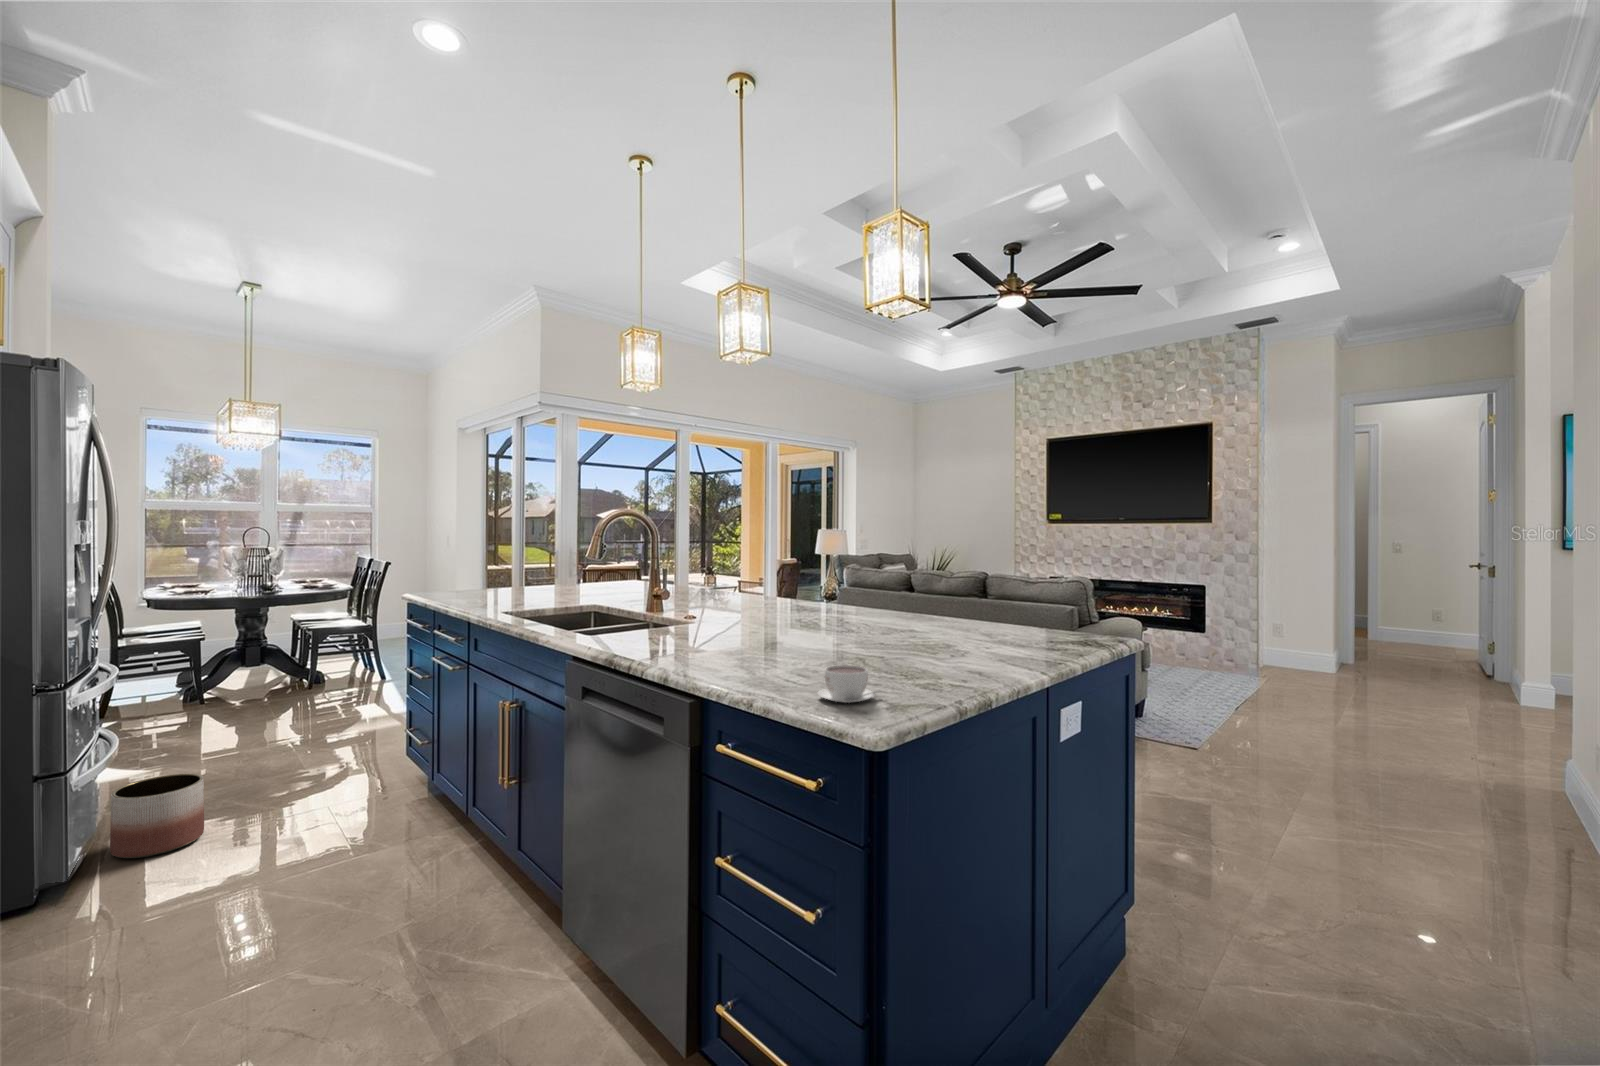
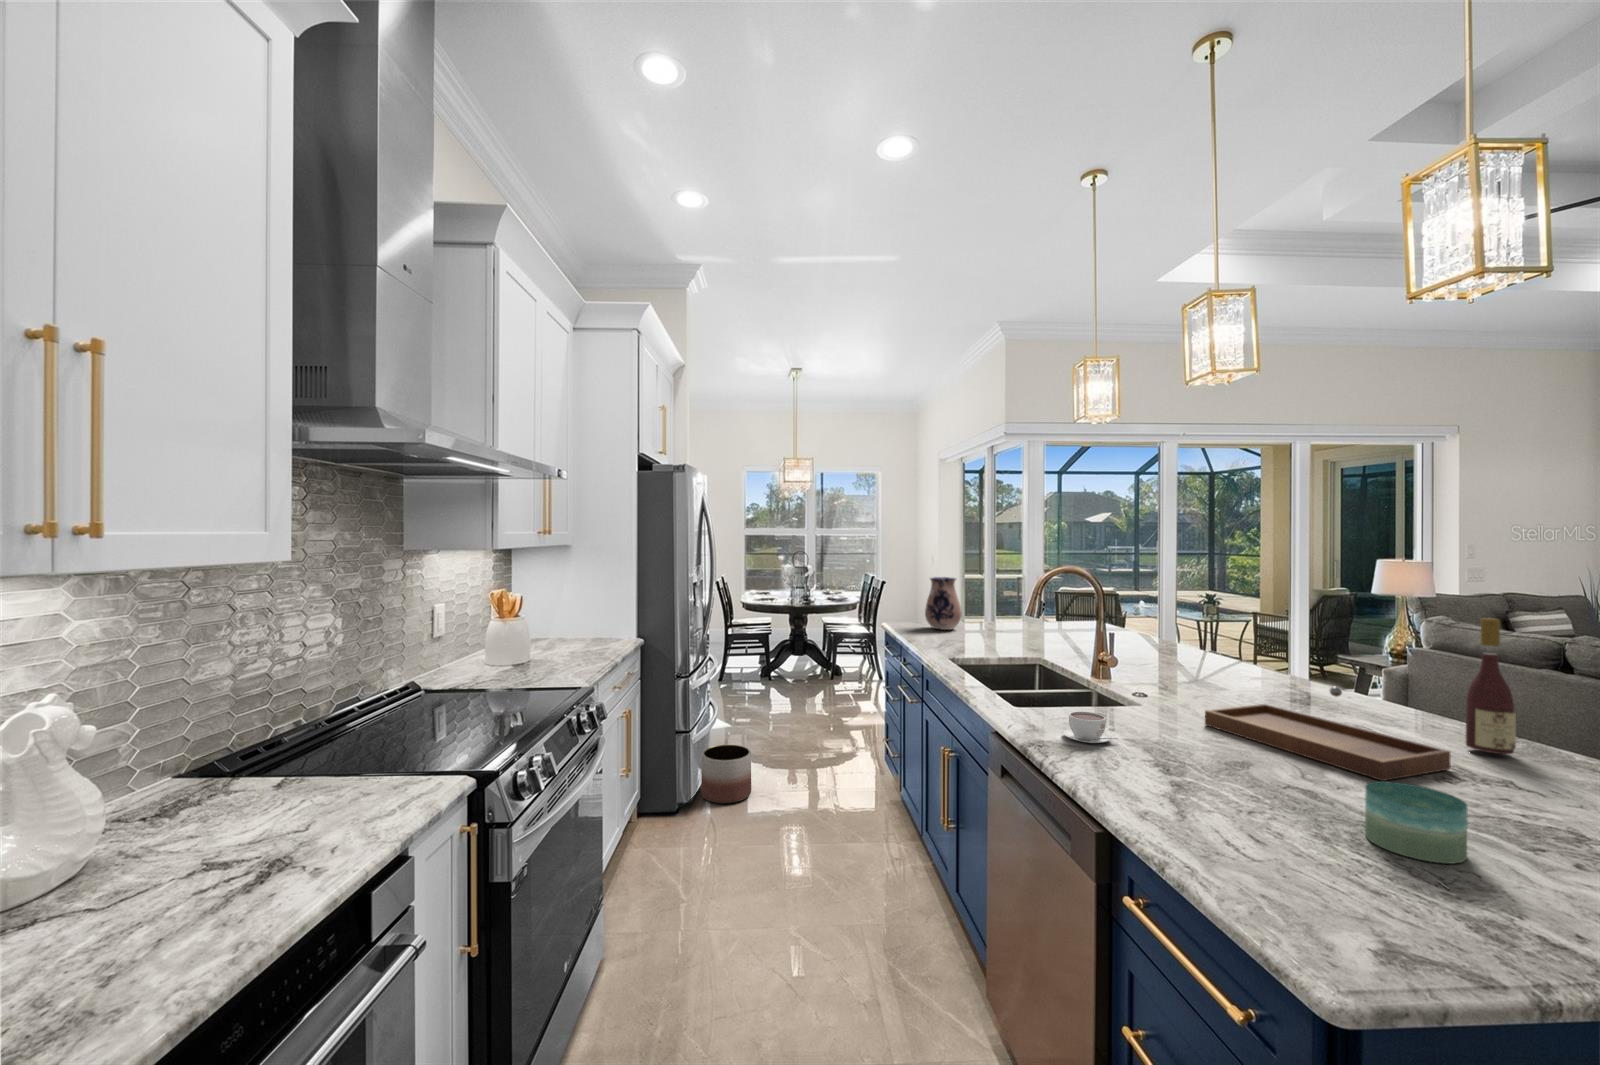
wine bottle: none [890,534,915,624] -> present [1466,618,1516,754]
ceramic pitcher: none [459,540,501,595] -> present [925,577,962,630]
tray: none [743,585,888,640] -> present [1205,686,1450,781]
candle: none [860,626,911,668] -> present [1365,781,1468,863]
coffee cup: present [818,665,878,703] -> present [1063,711,1118,743]

